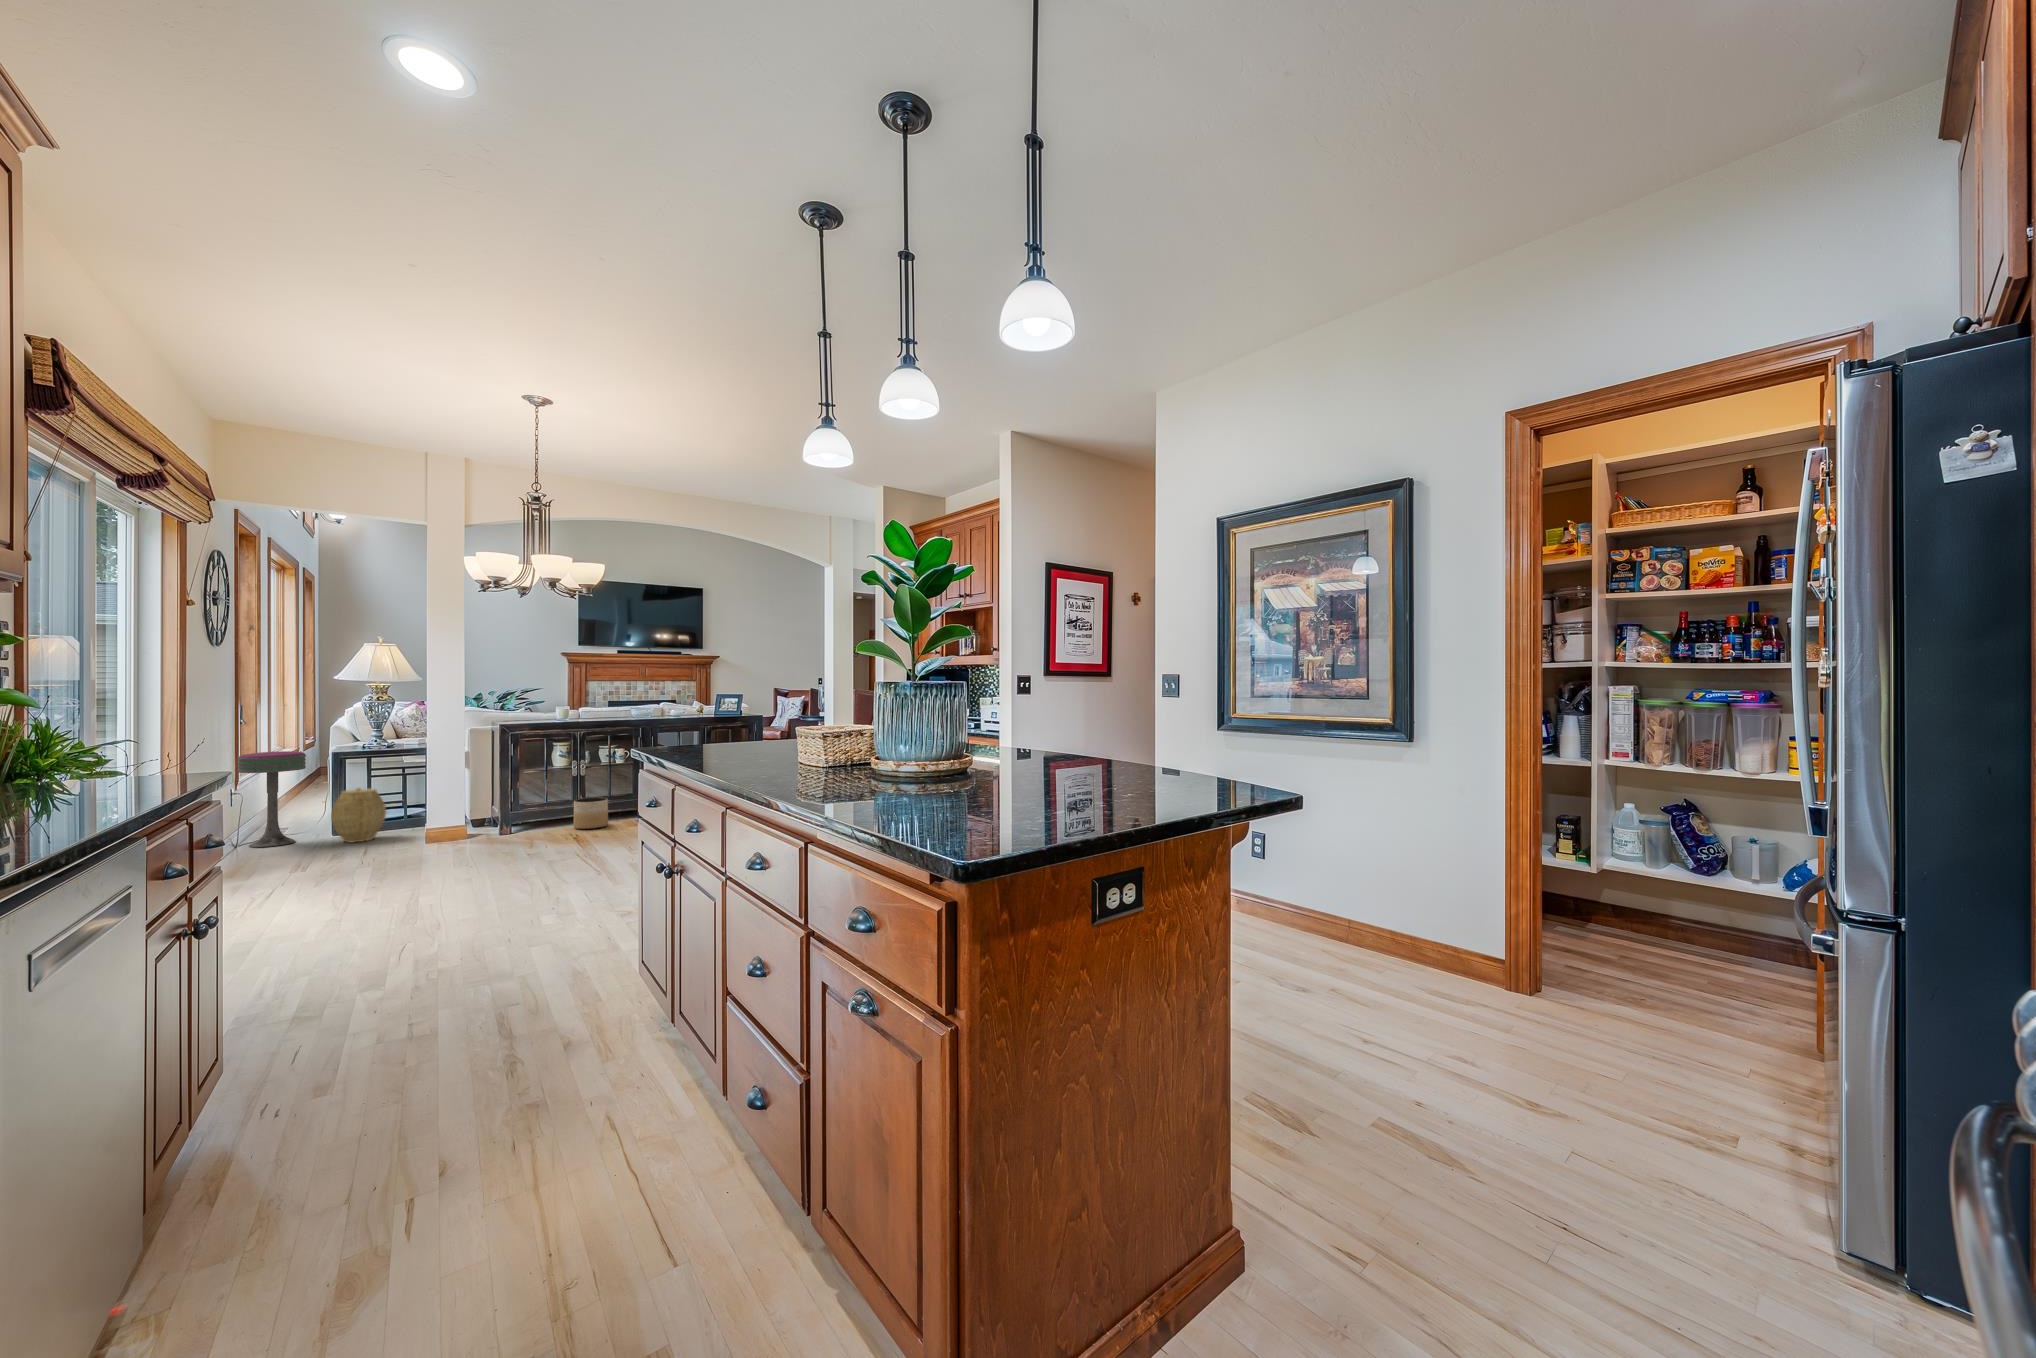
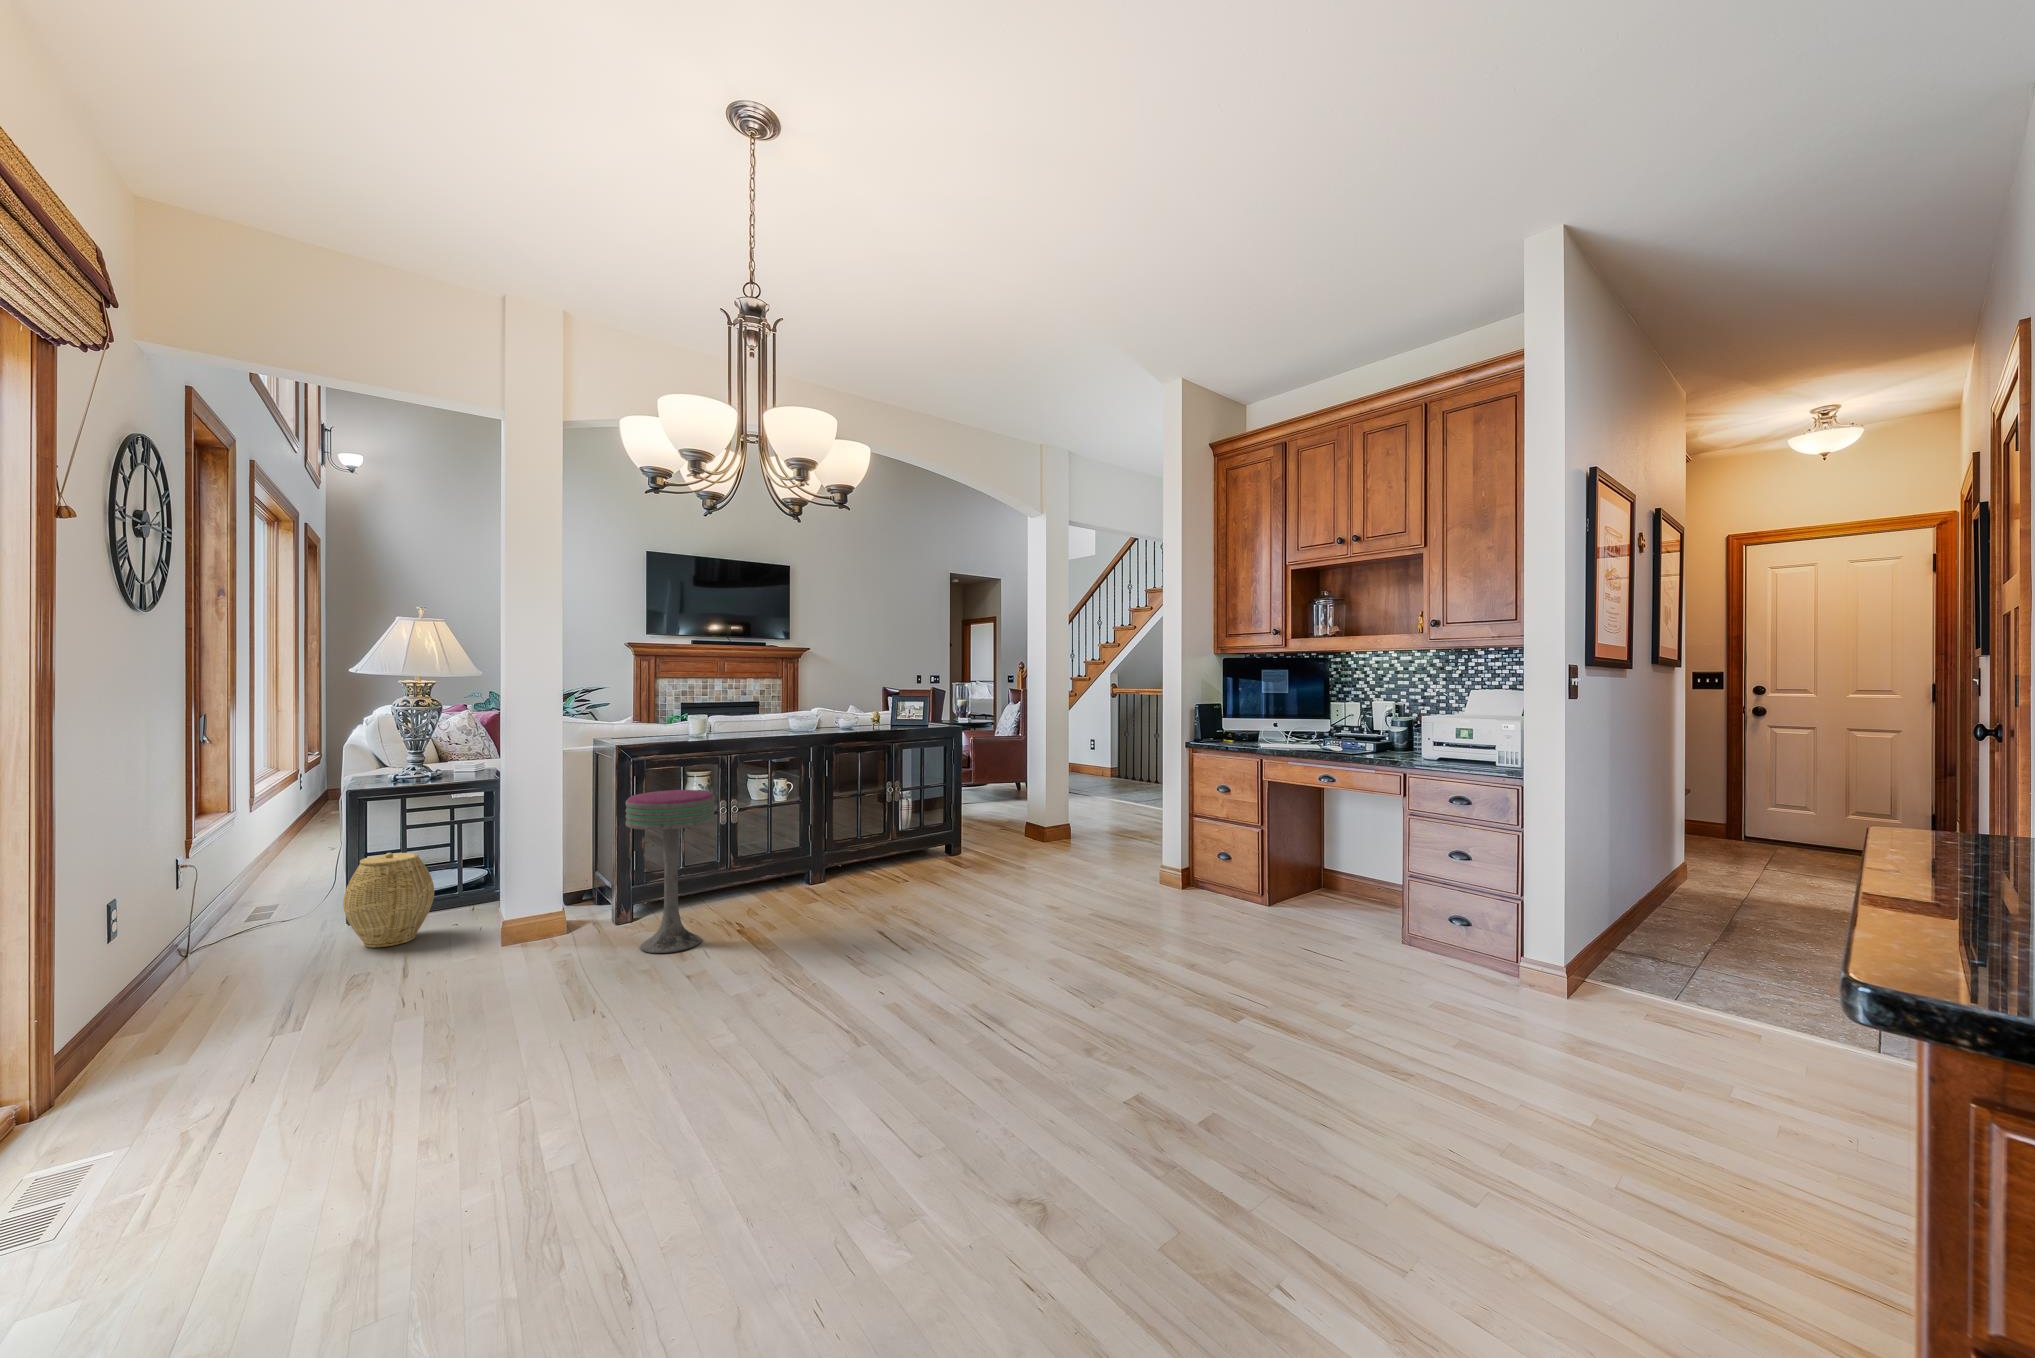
bar stool: present [238,751,306,847] -> present [626,790,715,953]
planter: present [574,797,608,830] -> none [729,859,780,914]

